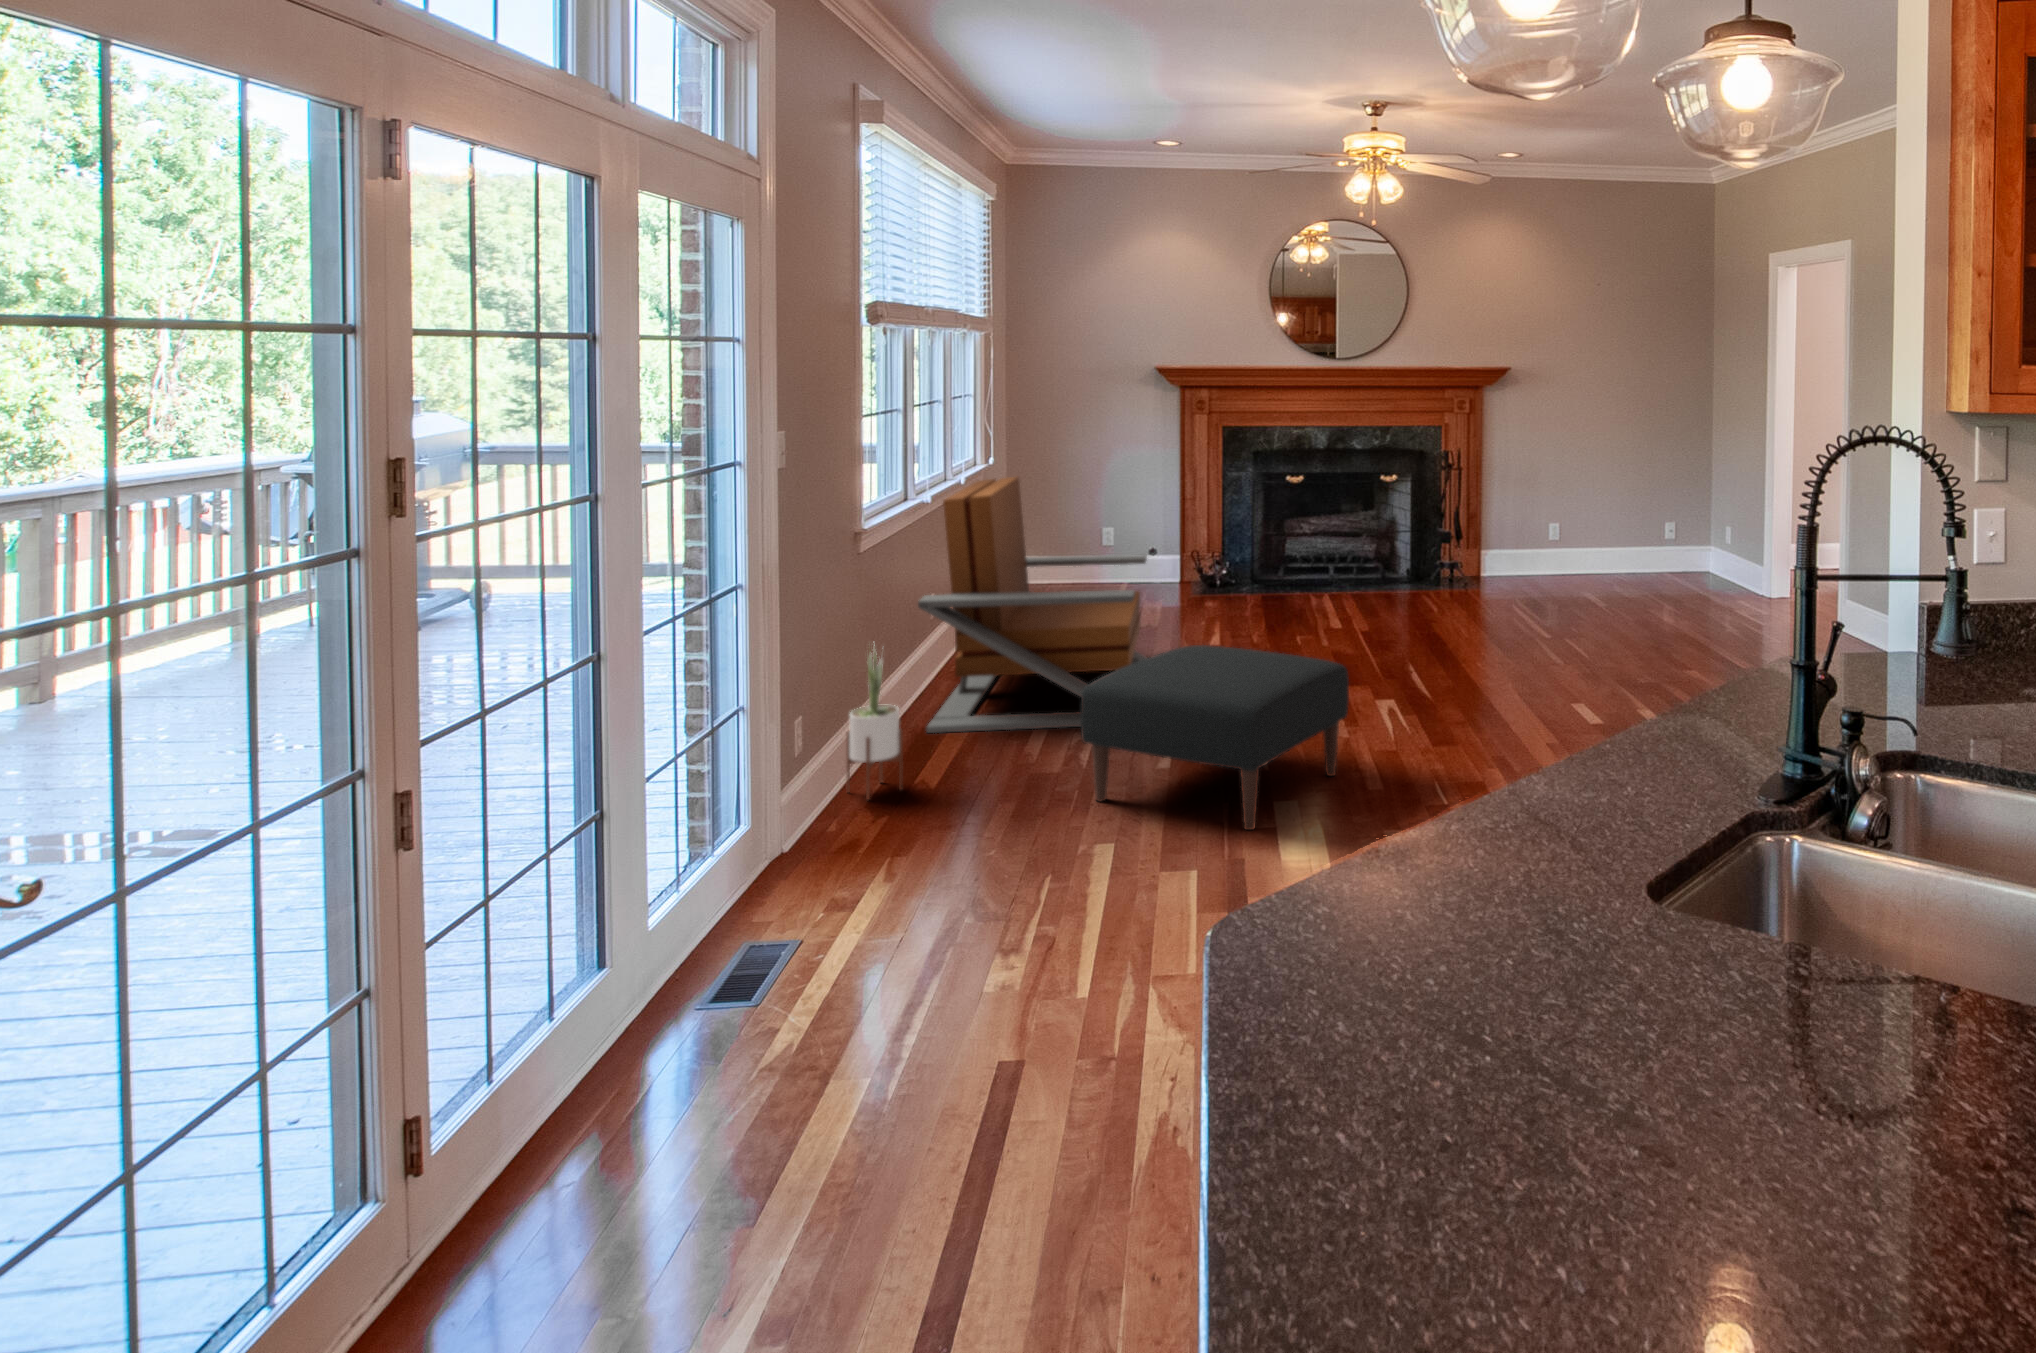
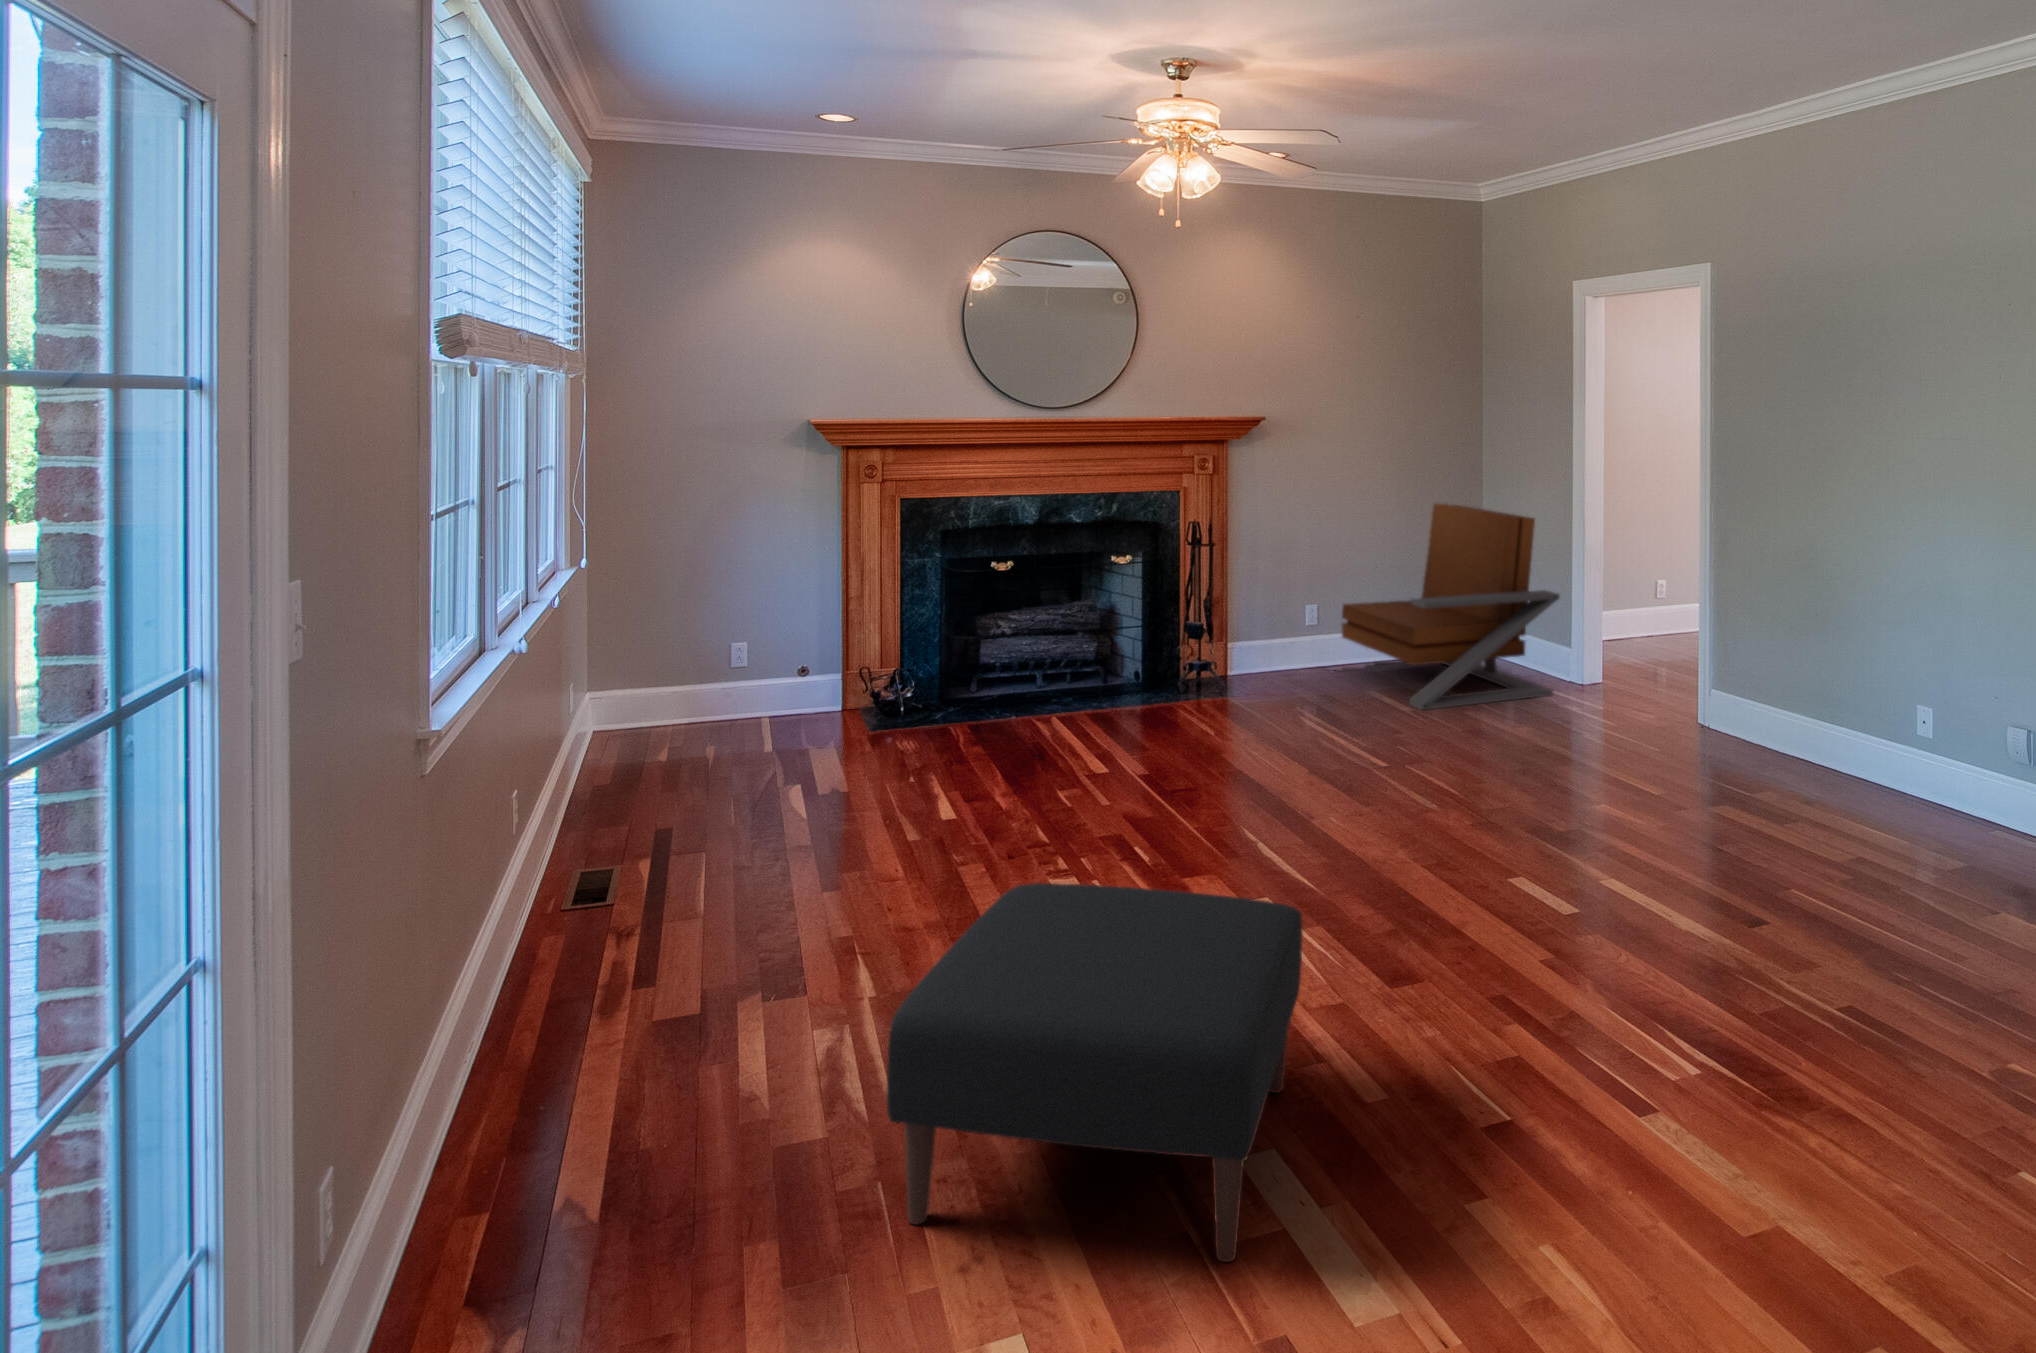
lounge chair: present [918,476,1147,733] -> present [1342,503,1560,710]
potted plant: present [847,644,903,799] -> none [377,959,506,1302]

